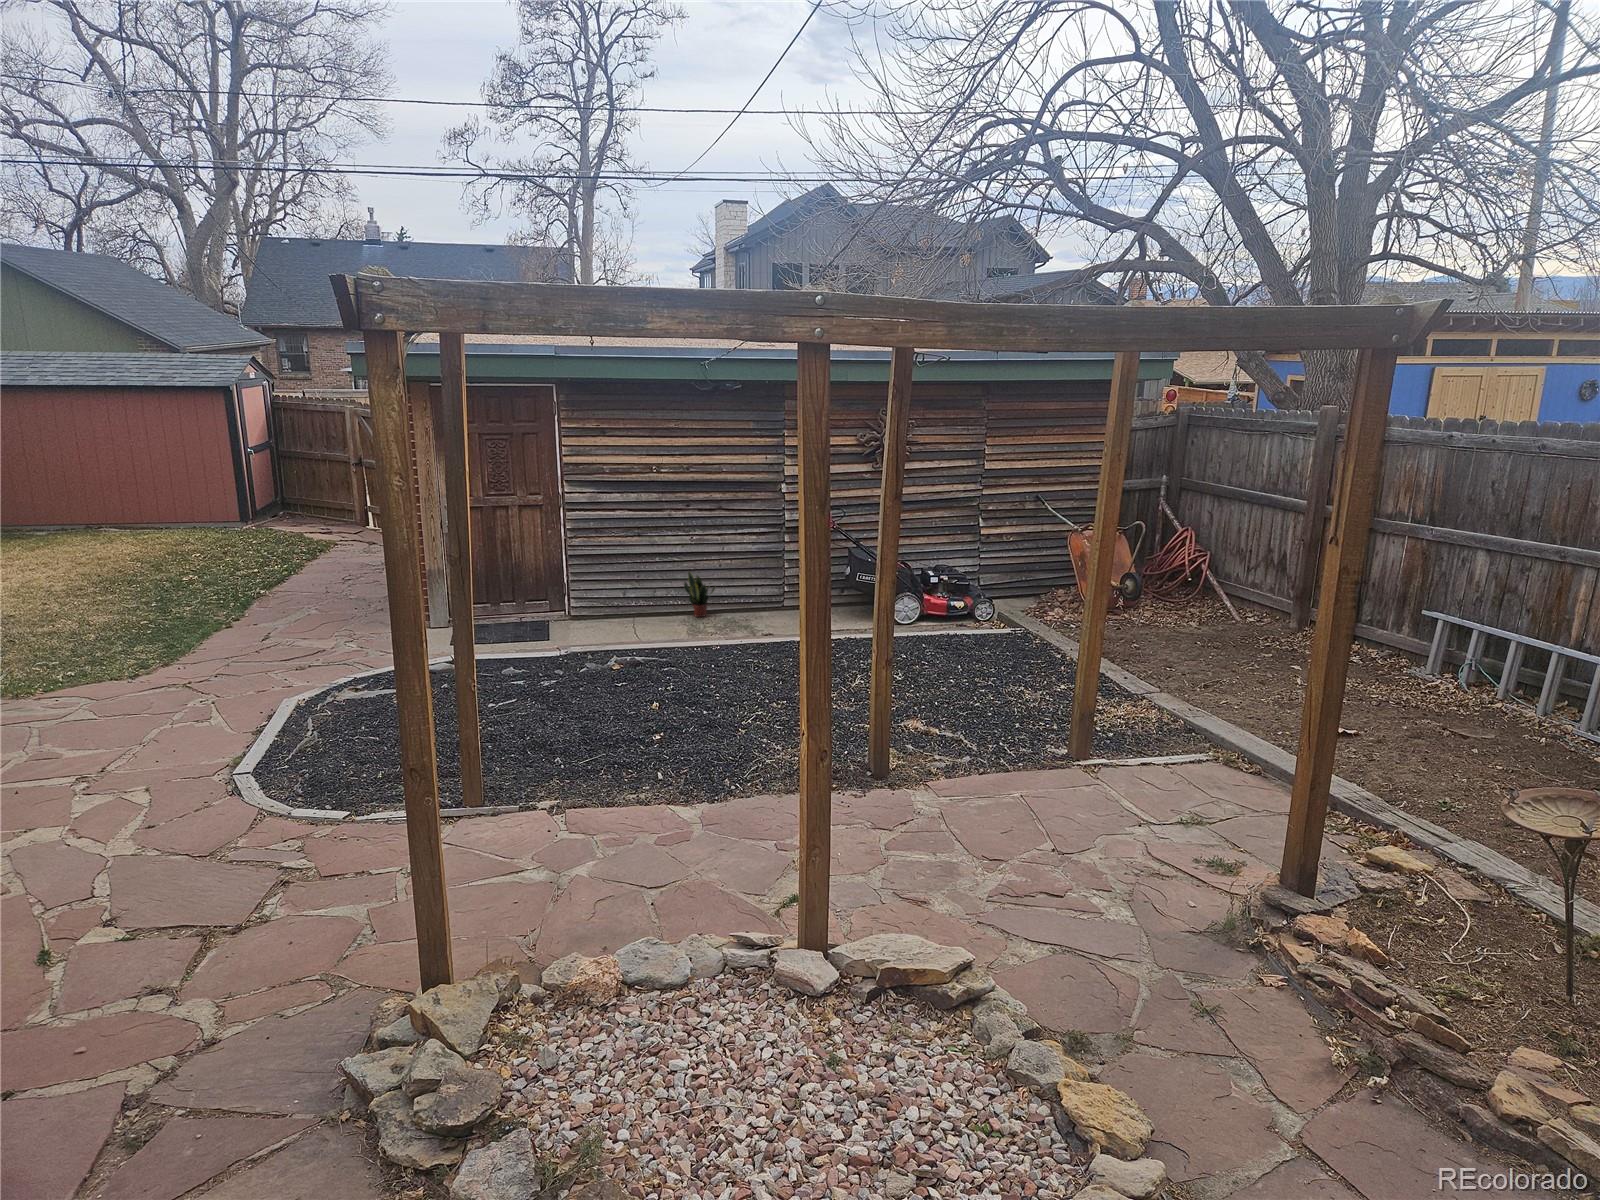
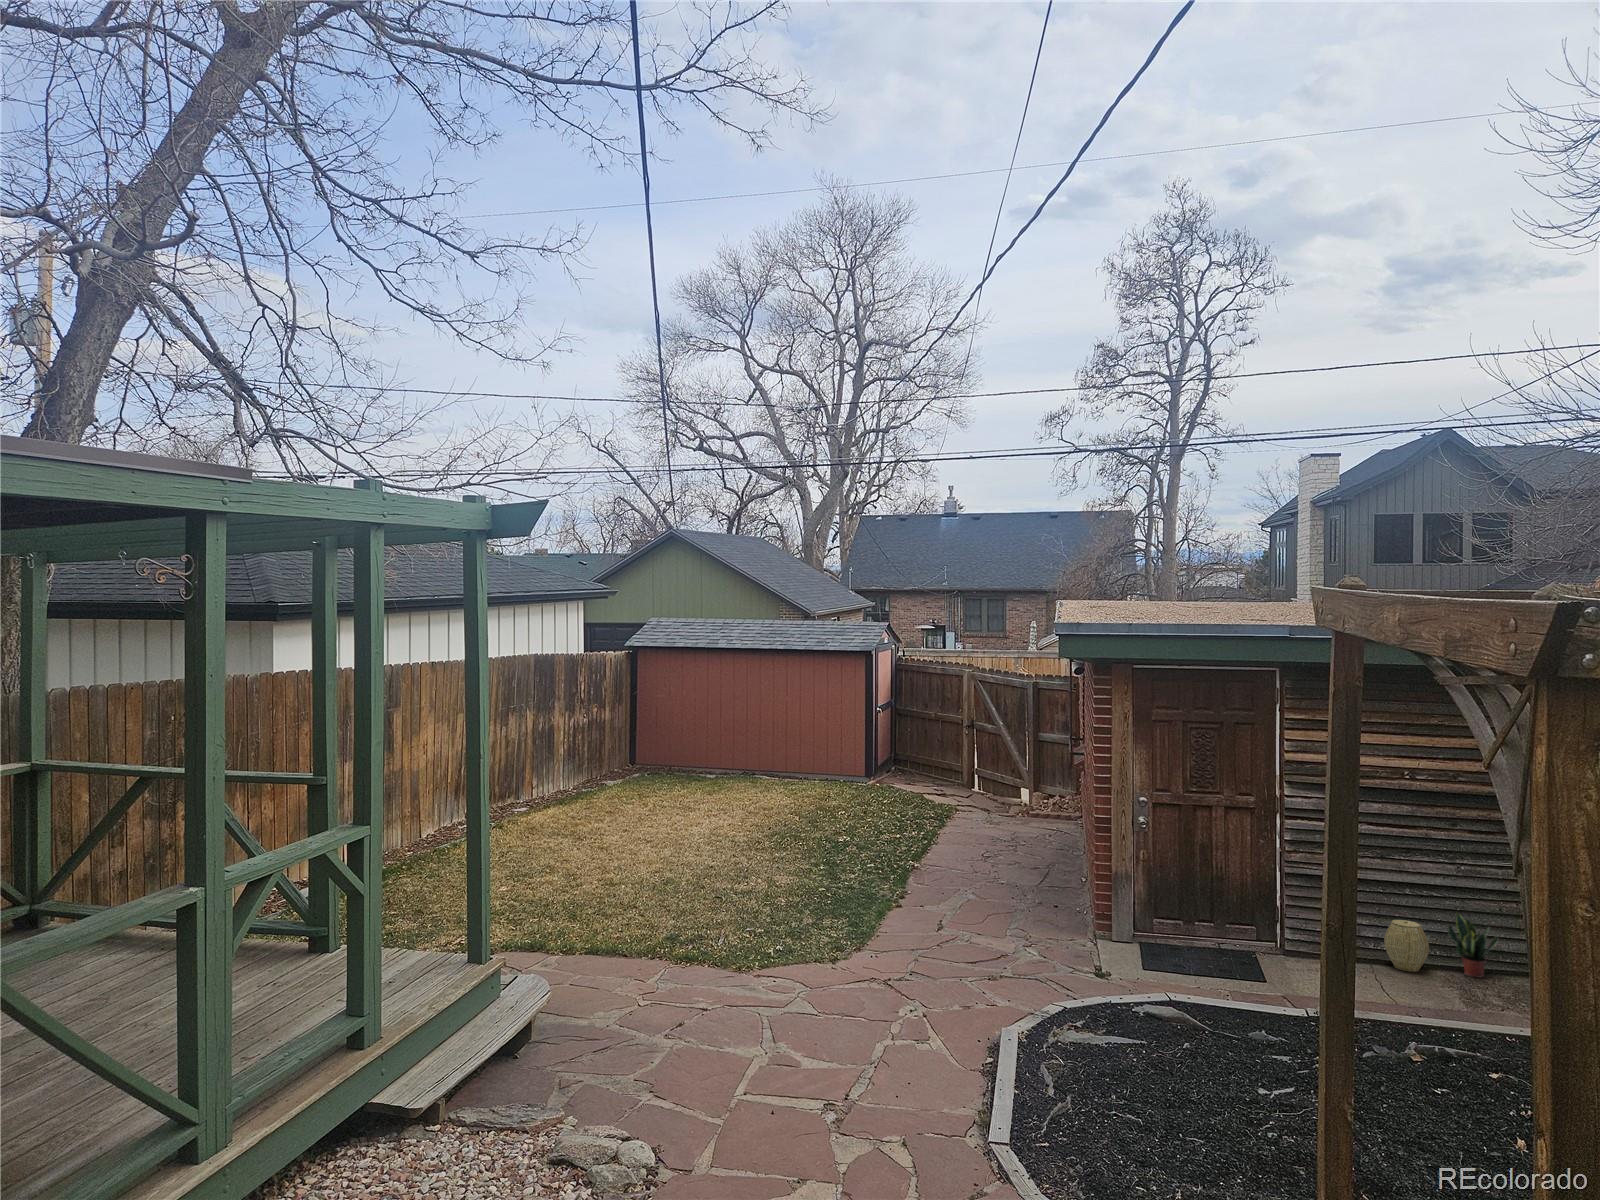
woven basket: none [639,582,669,620] -> present [1384,920,1429,972]

